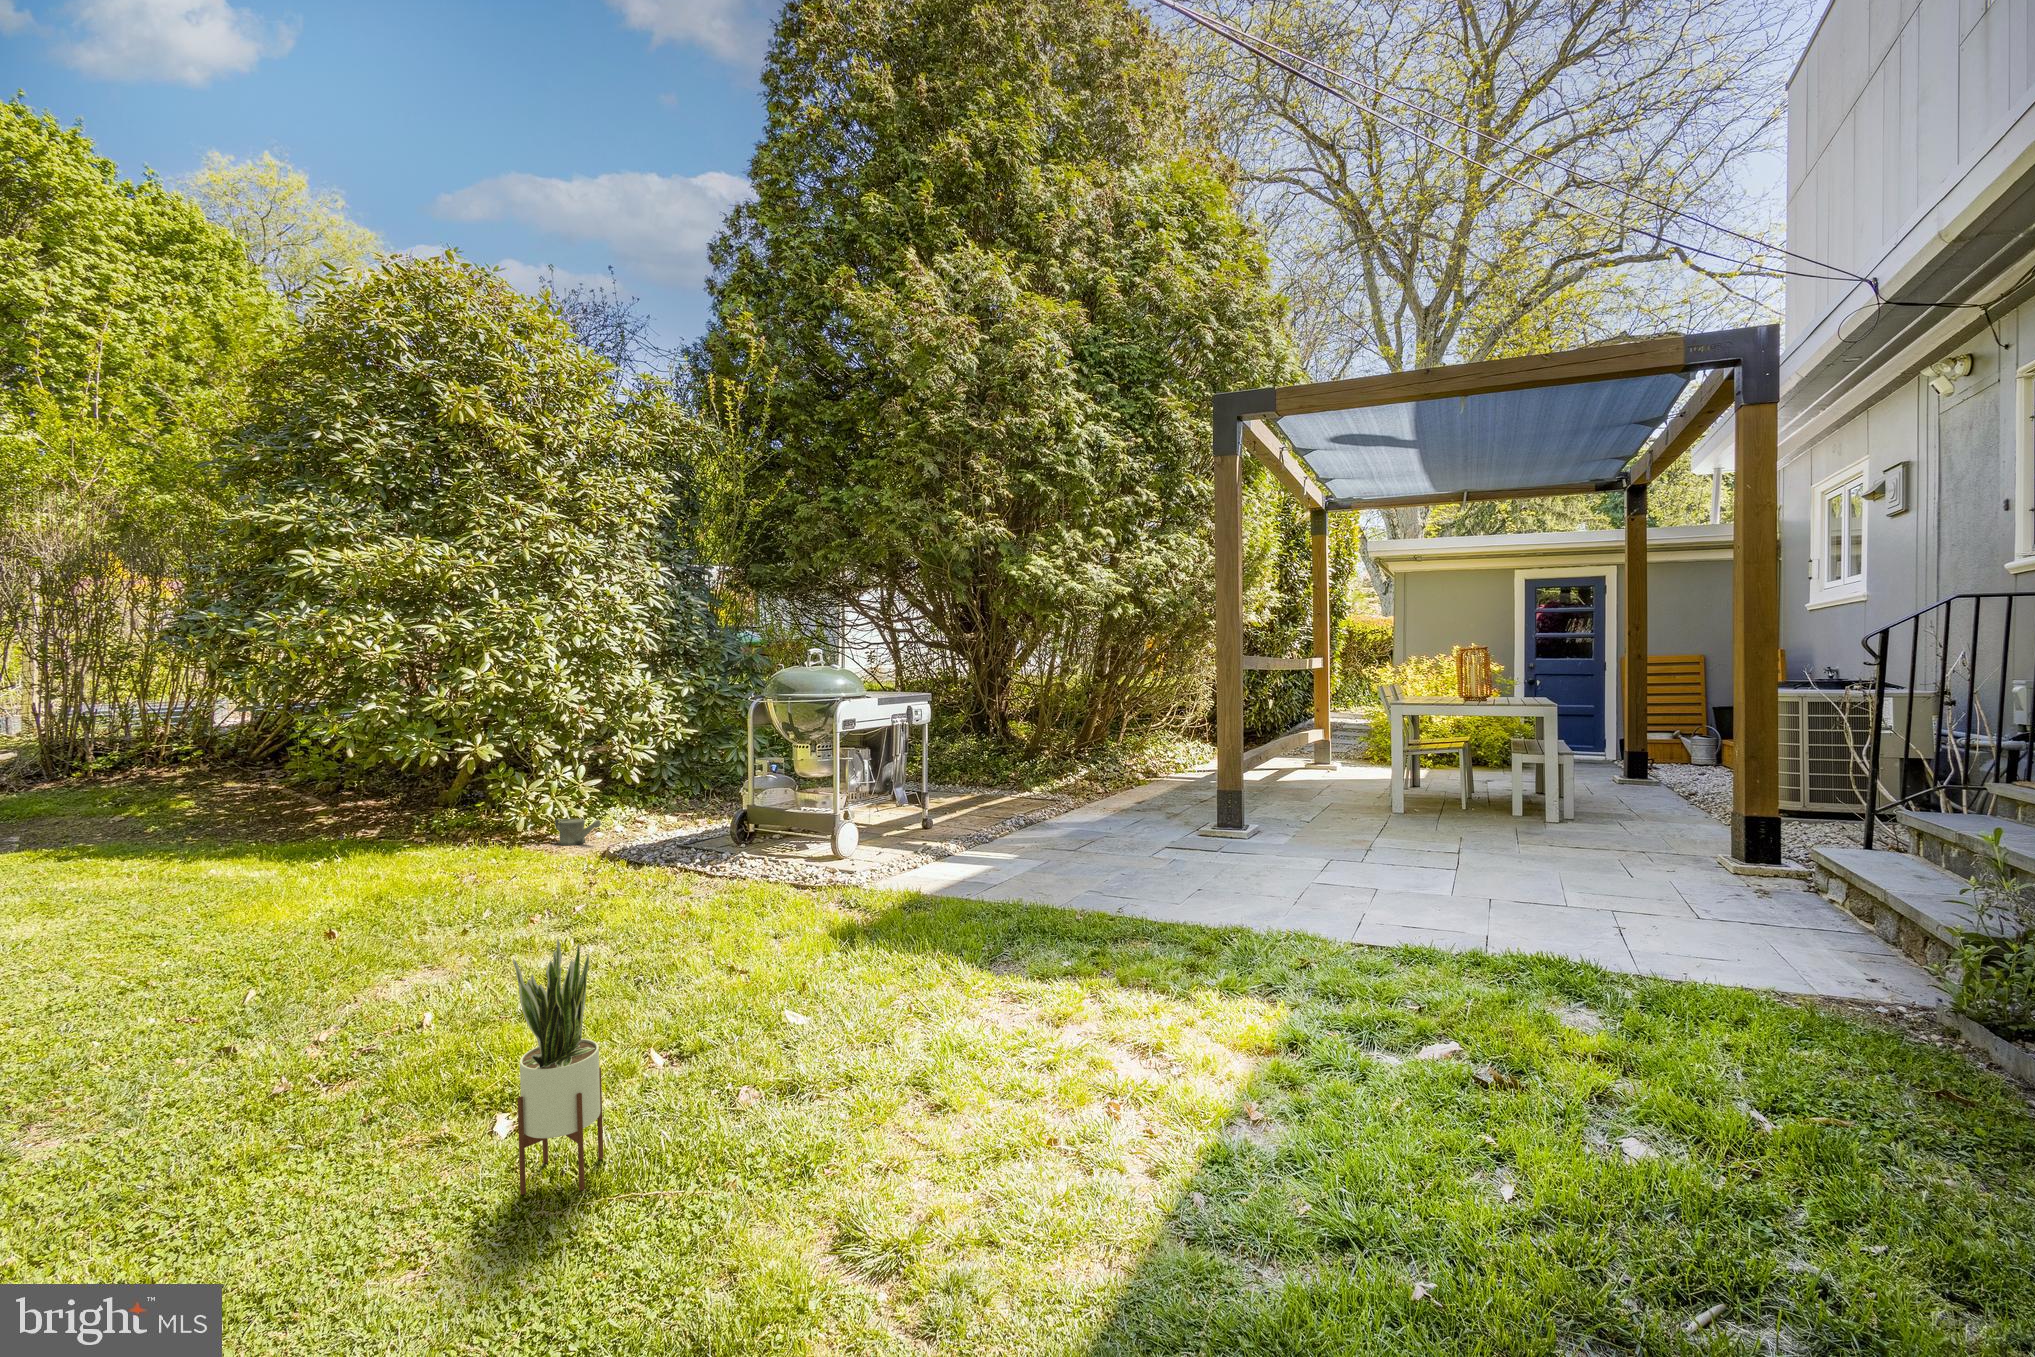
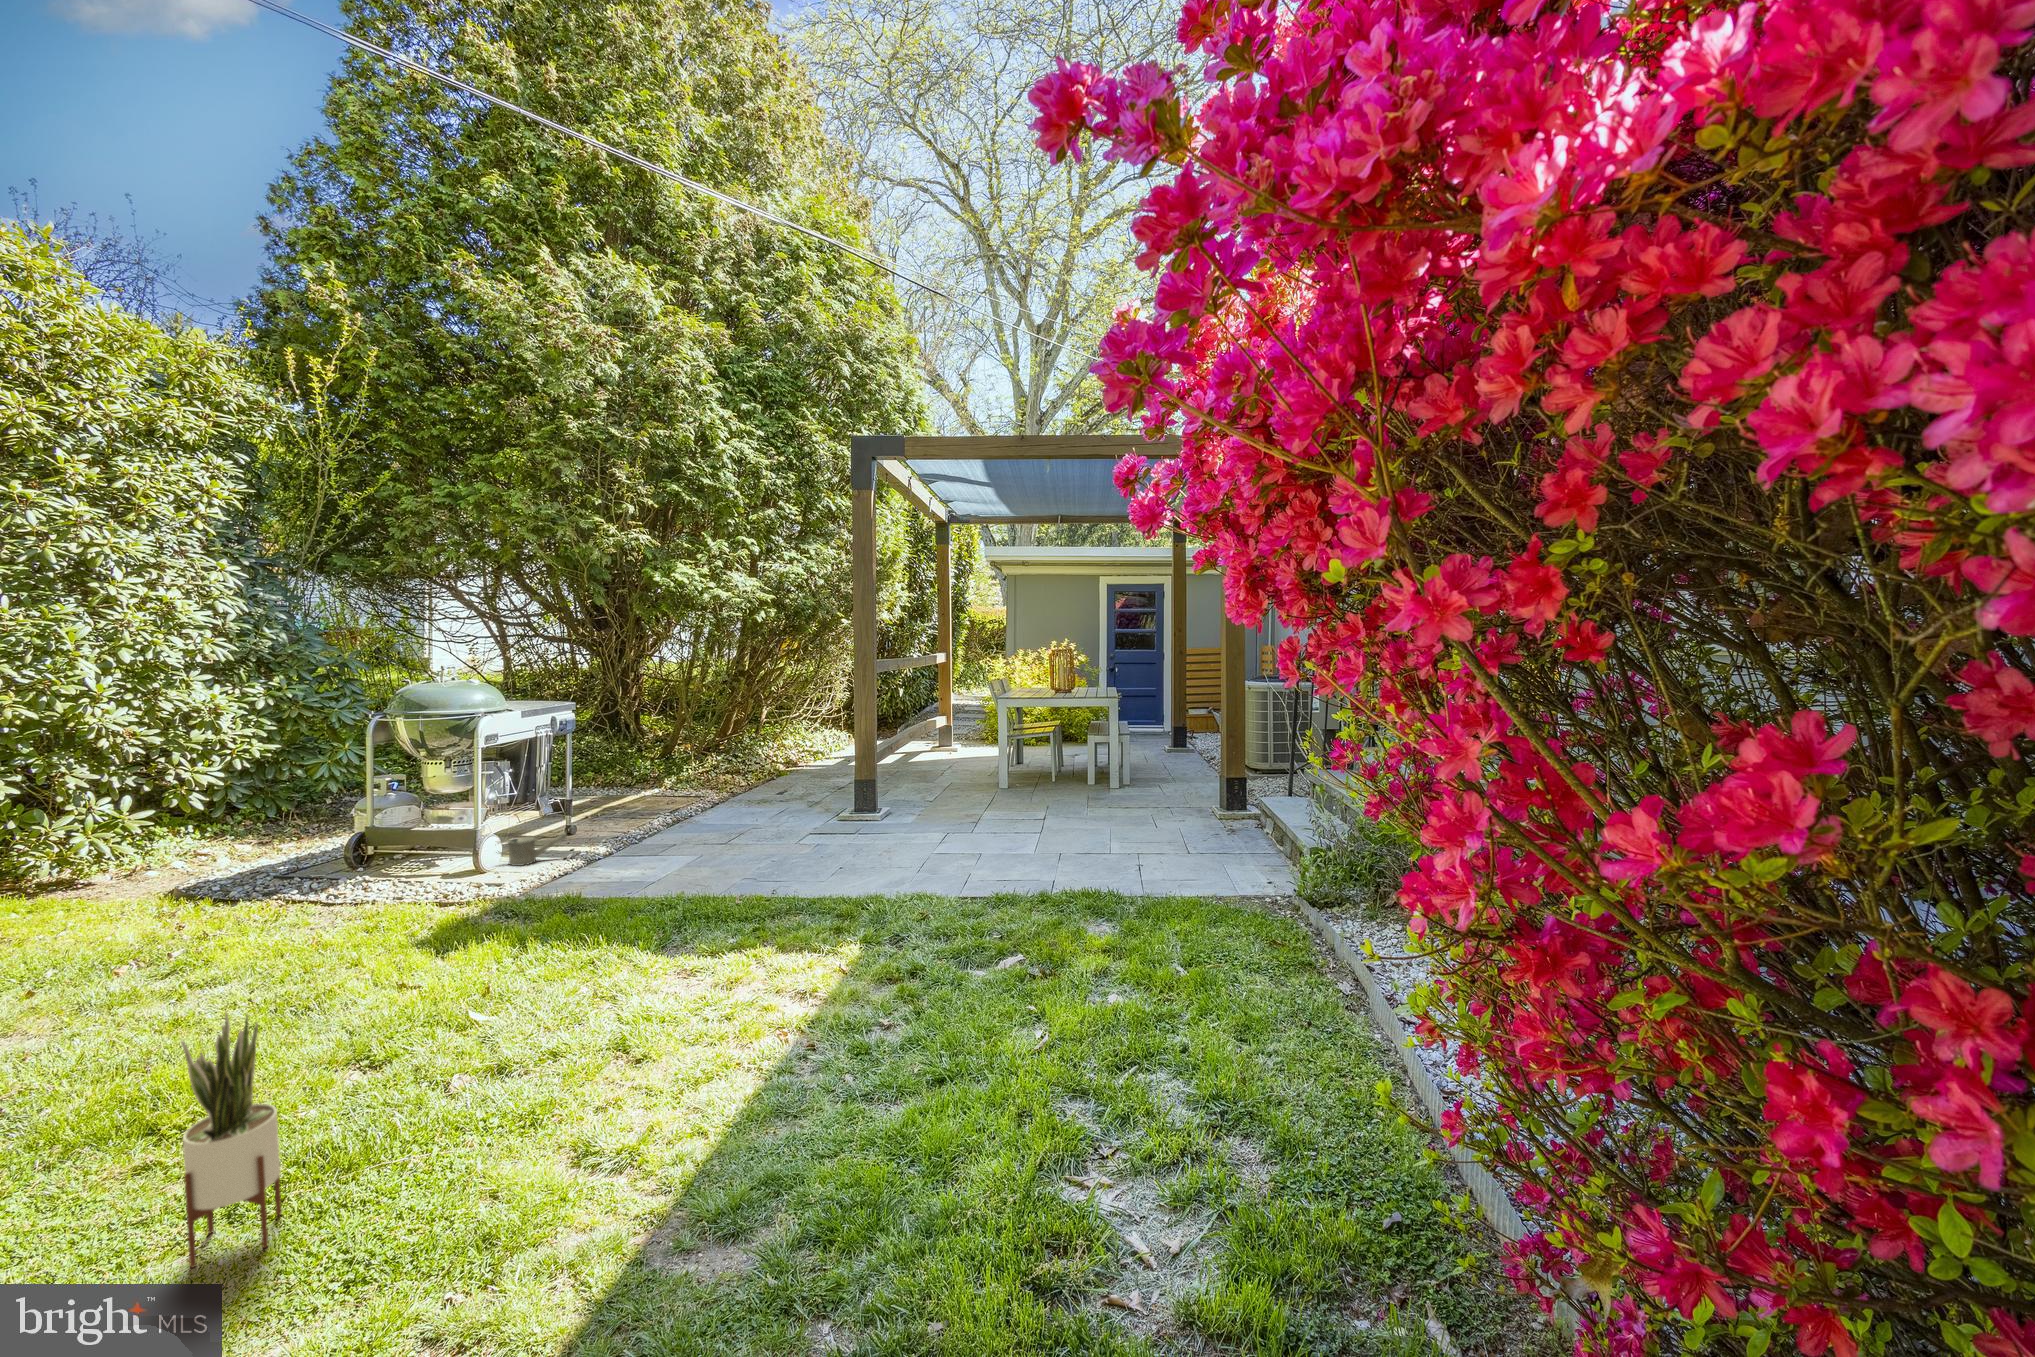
watering can: present [555,819,601,845] -> present [496,832,566,866]

